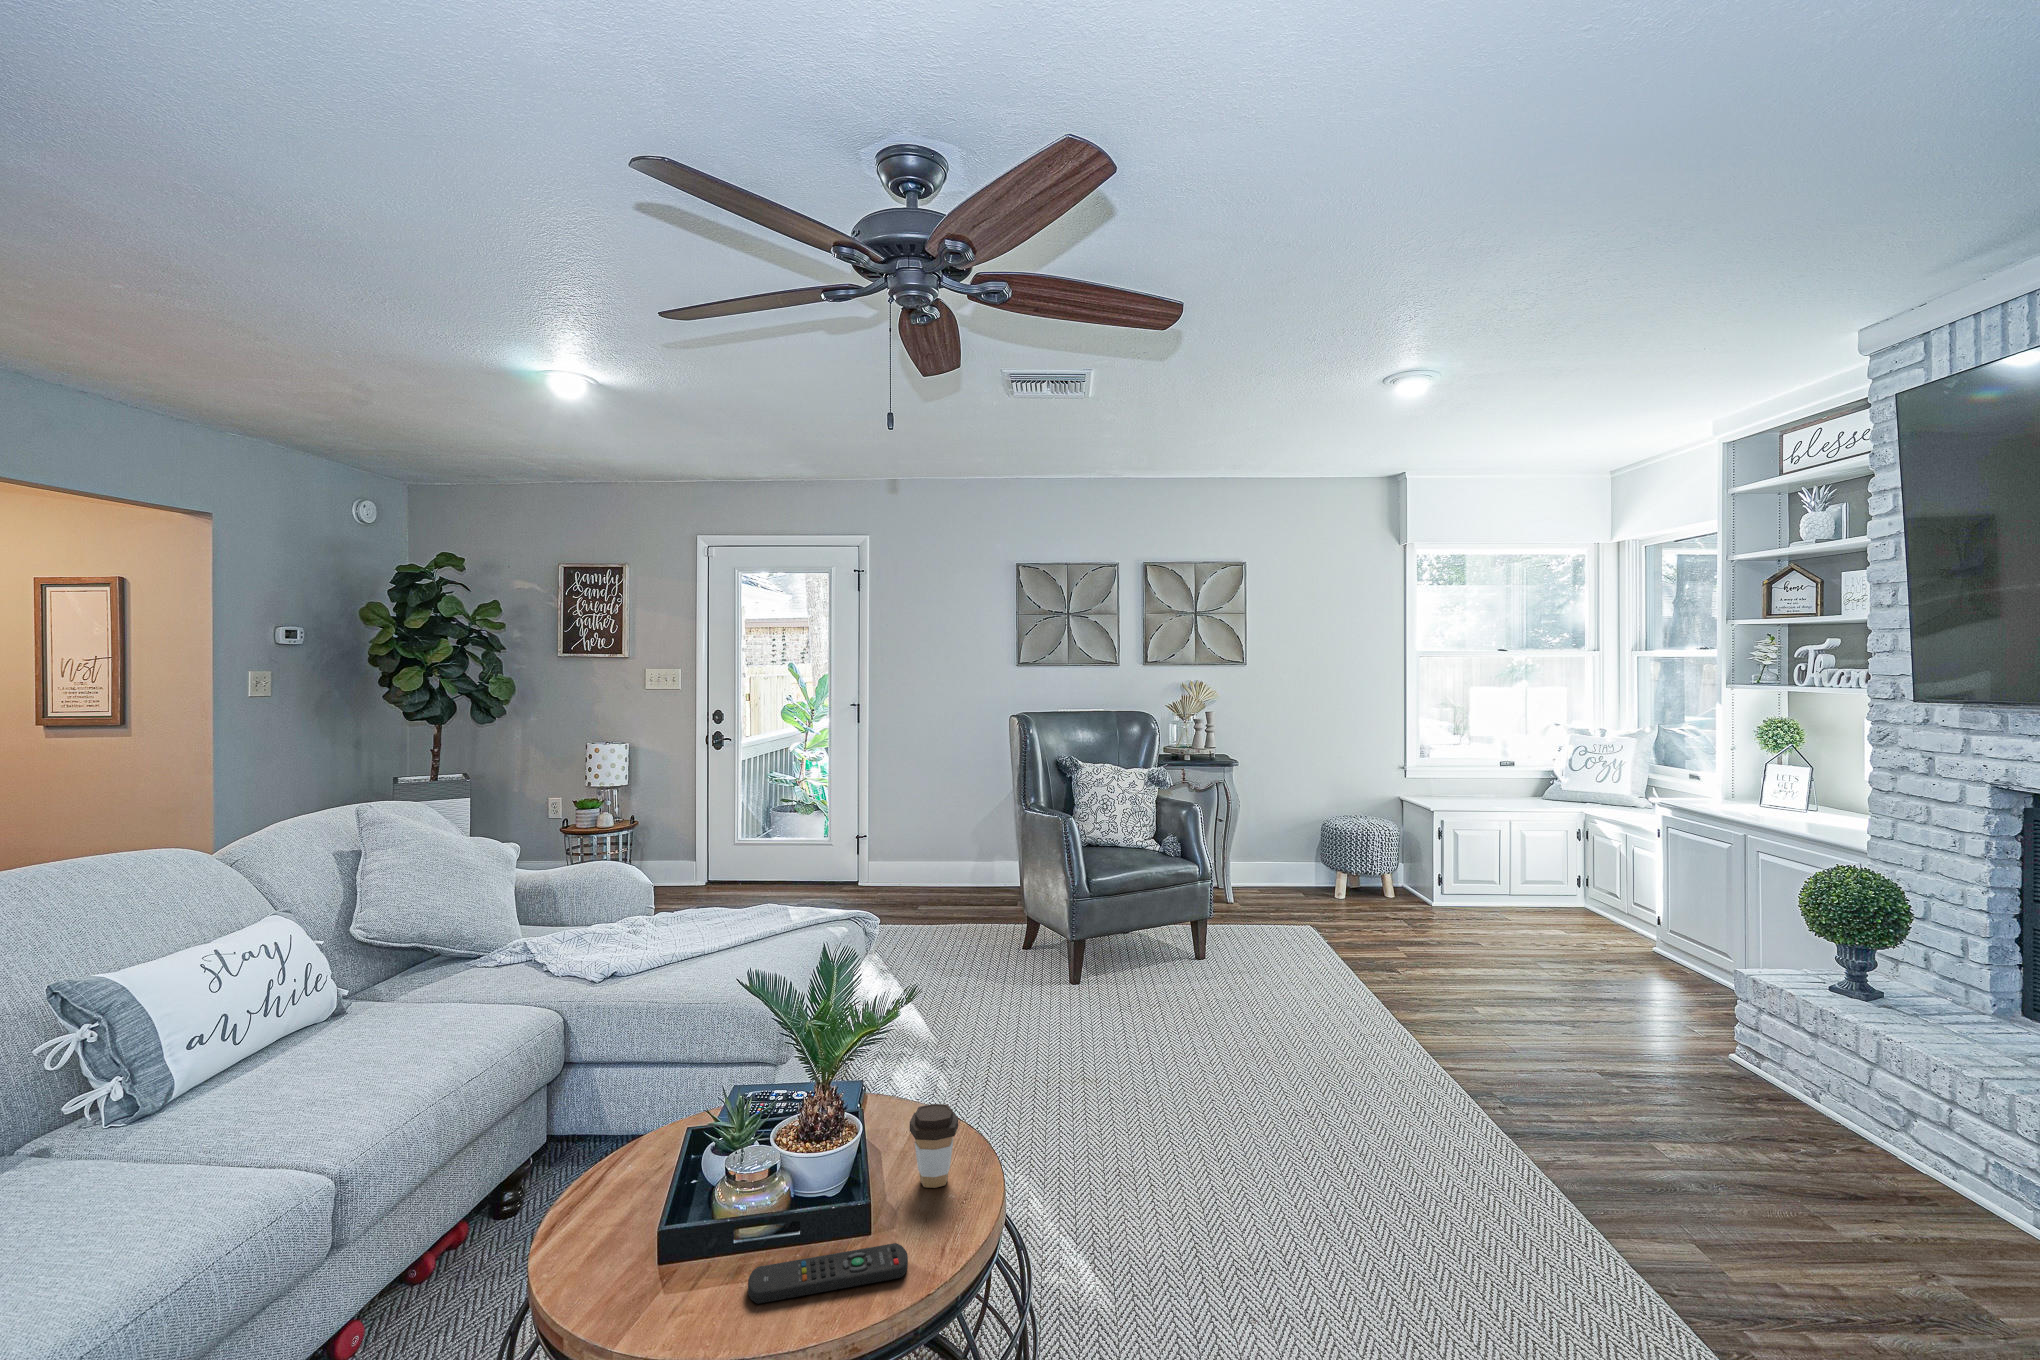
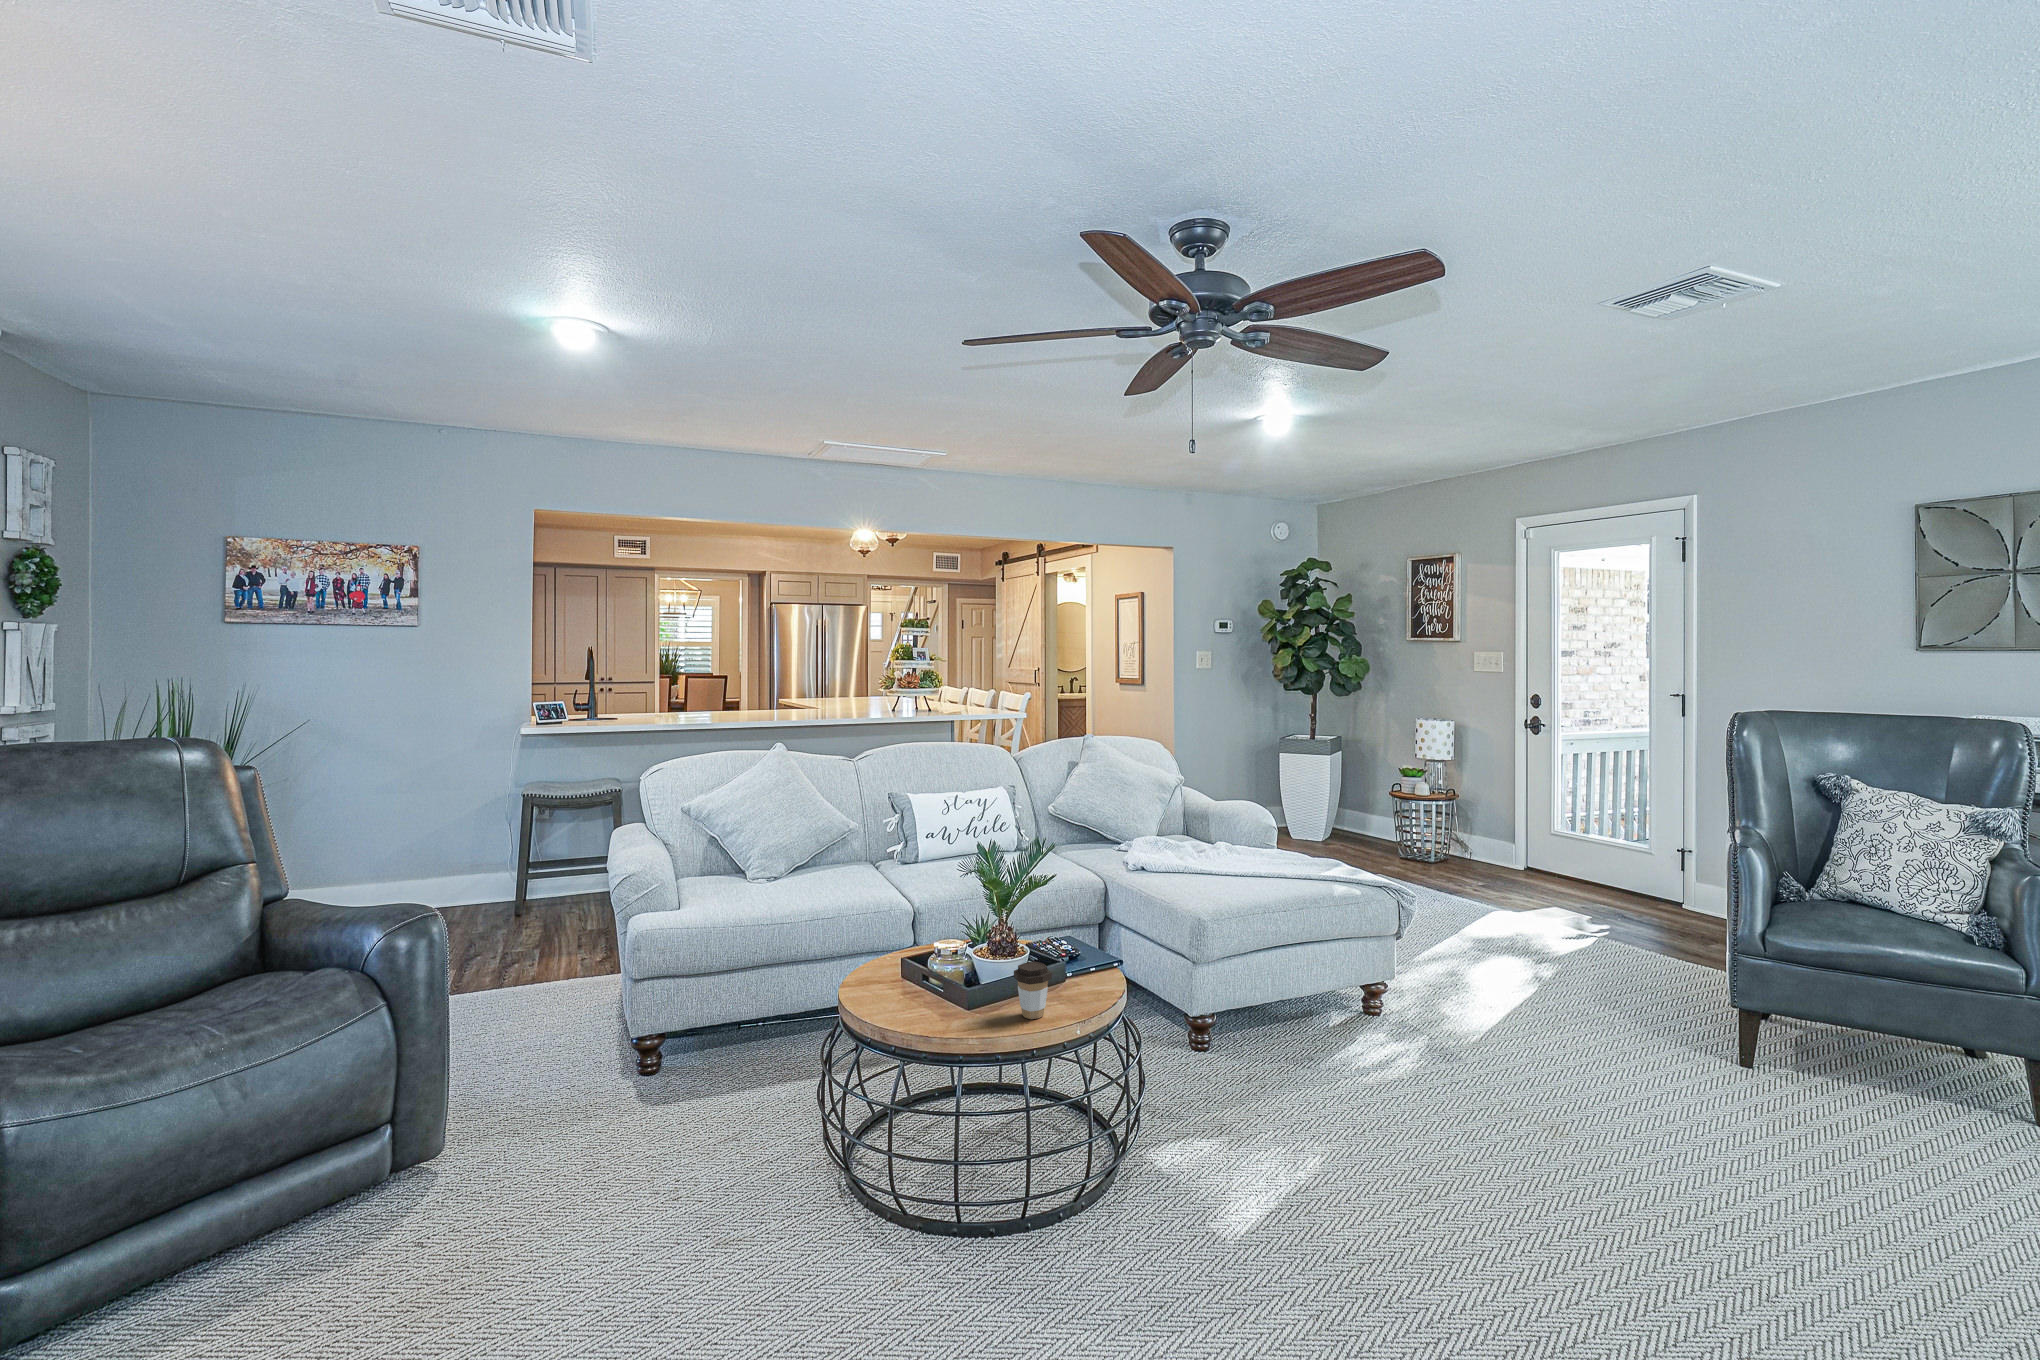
remote control: present [748,1243,908,1304] -> none [878,996,947,1031]

